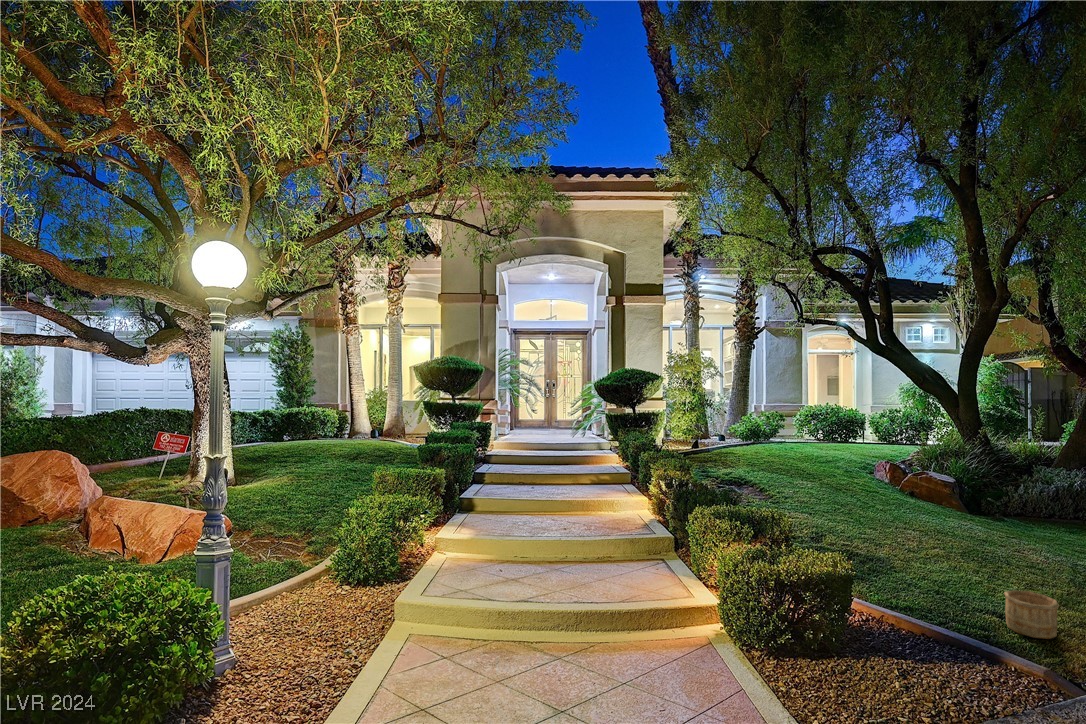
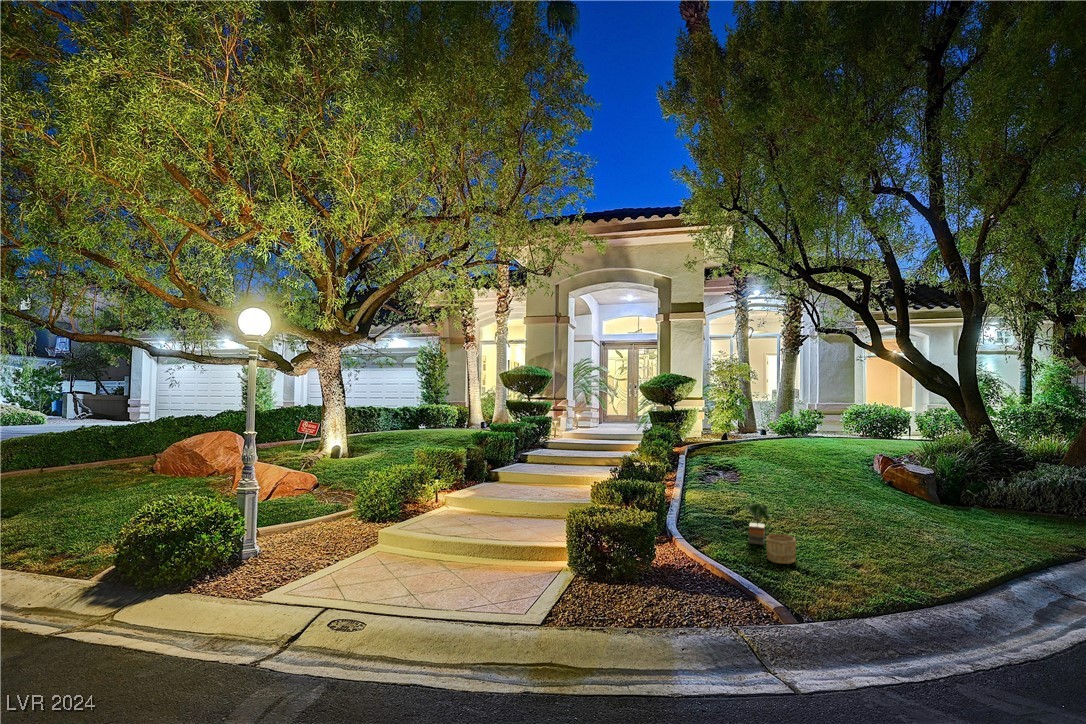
potted tree: none [931,542,982,604] -> present [745,504,771,545]

